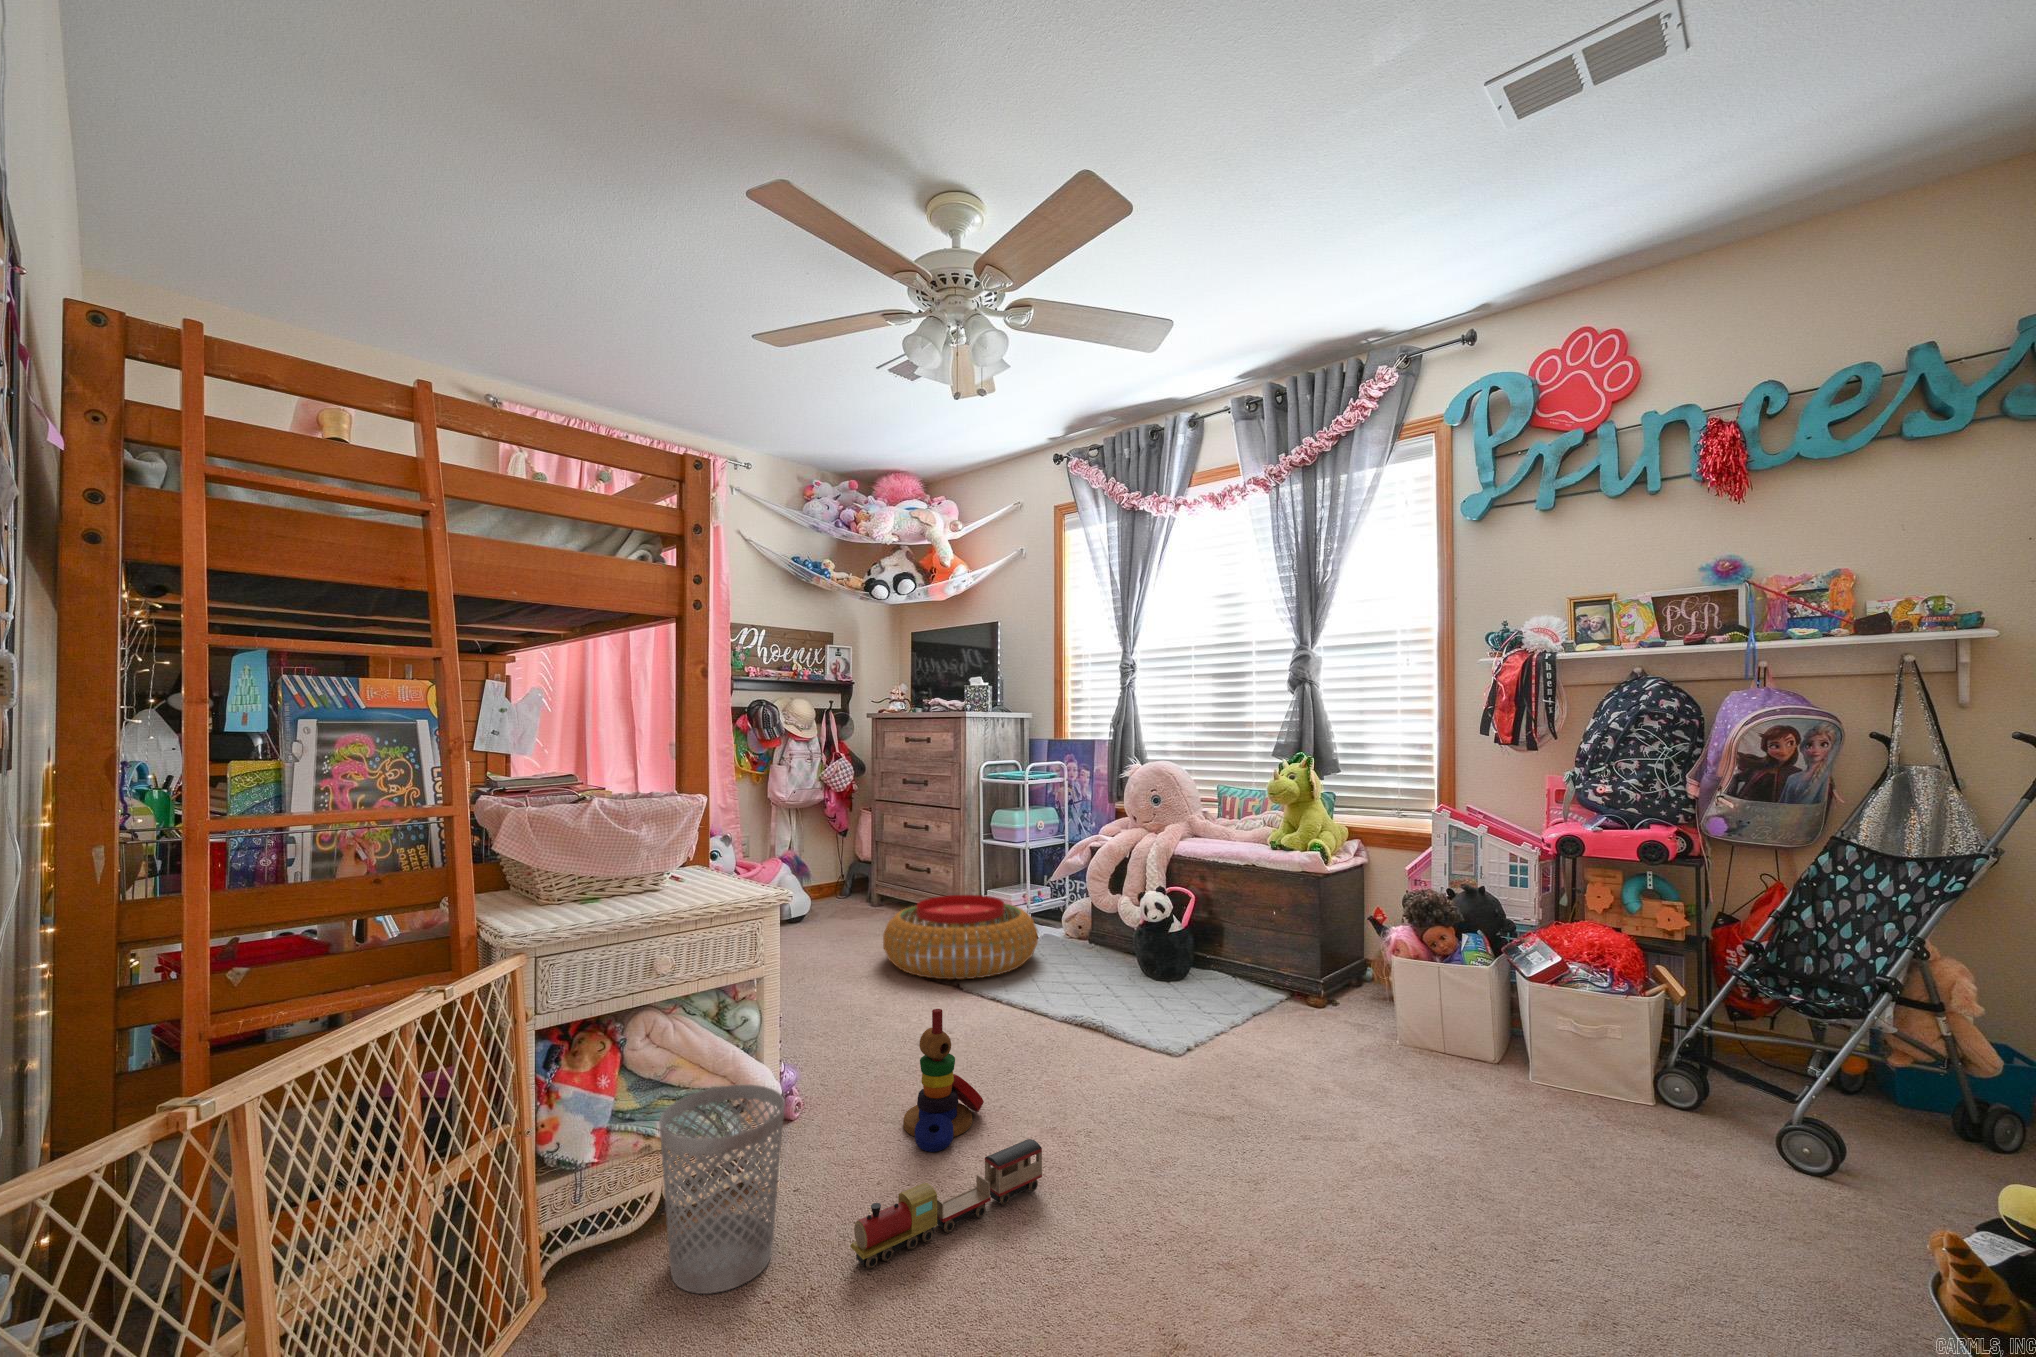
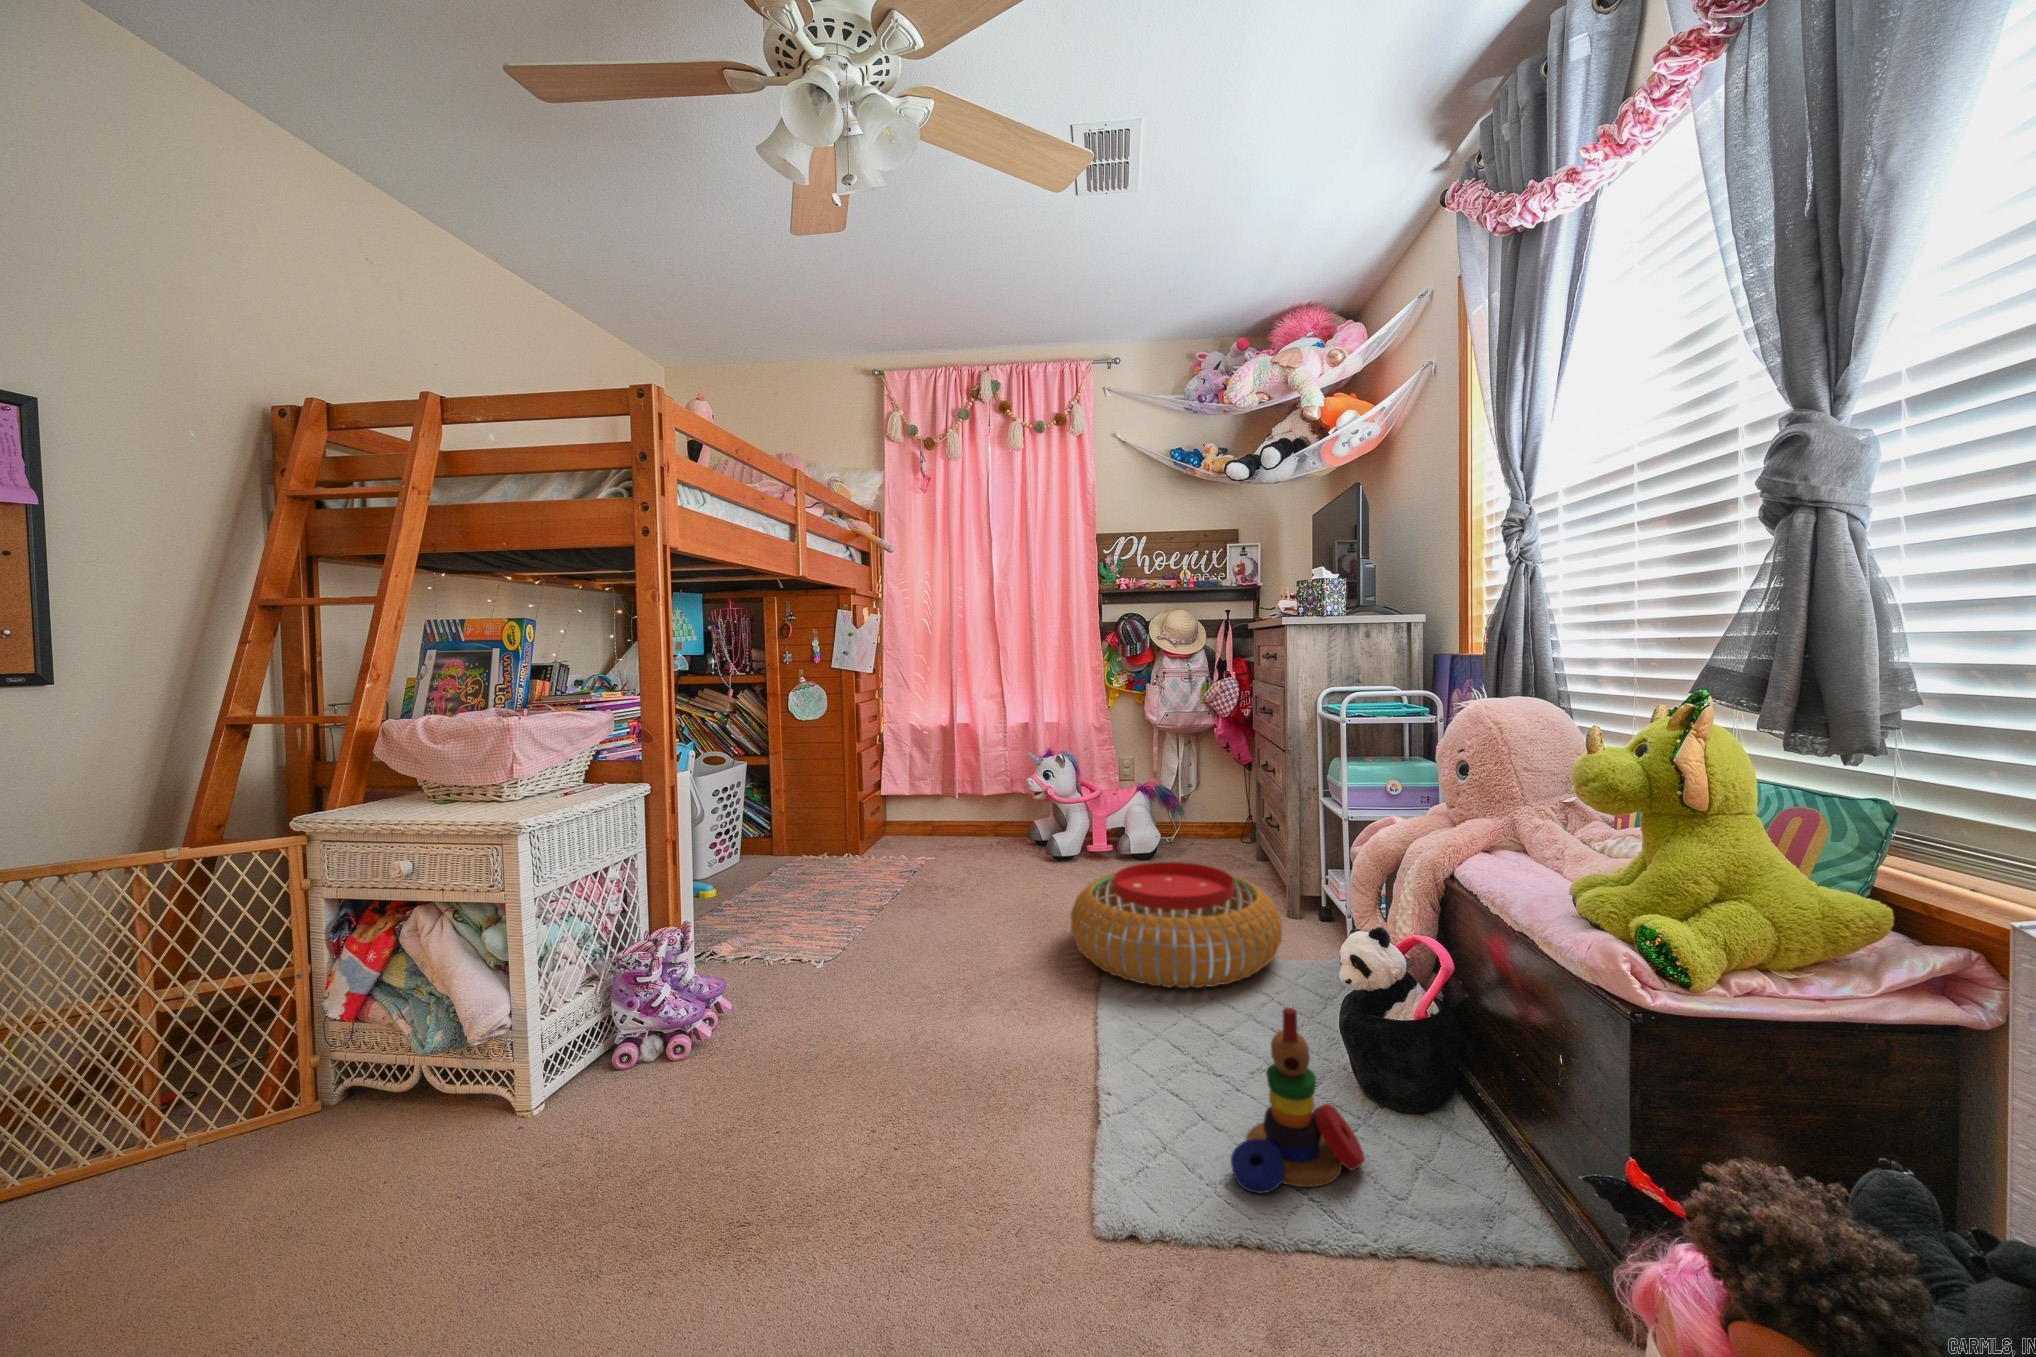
stacking toy: present [903,1009,984,1152] -> present [1231,1008,1365,1193]
wastebasket: present [659,1085,784,1294] -> none [293,990,440,1181]
toy train: present [850,1139,1042,1269] -> none [333,1175,566,1282]

